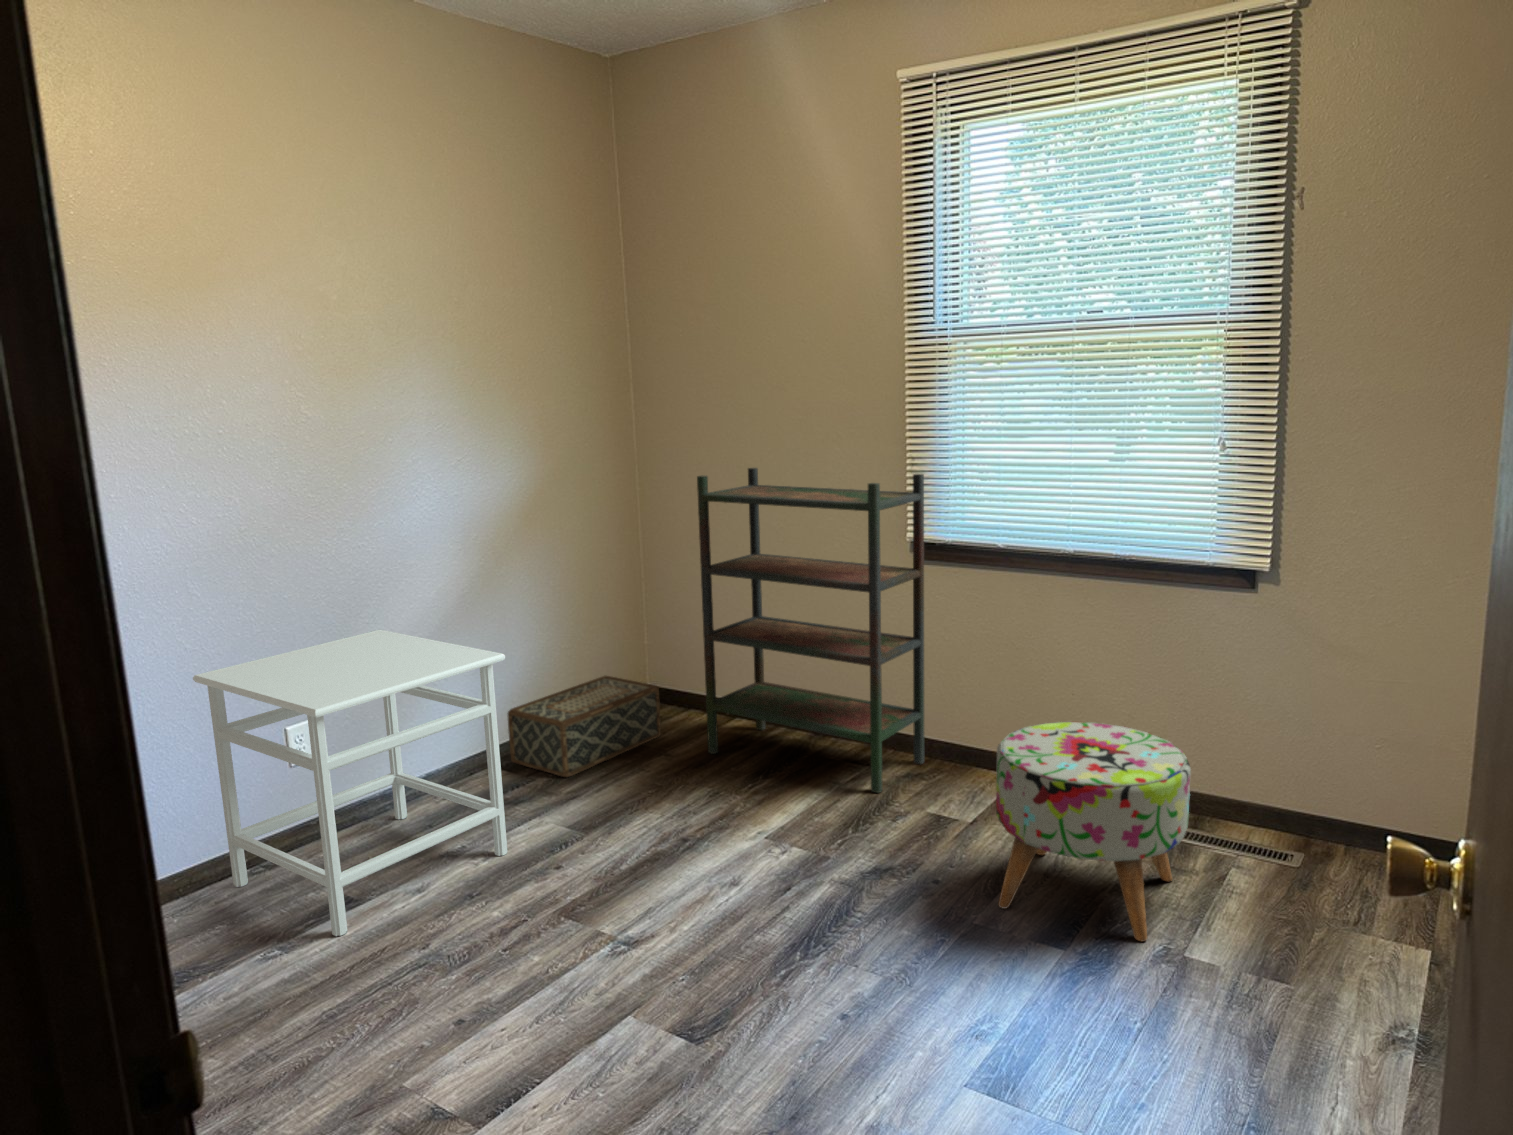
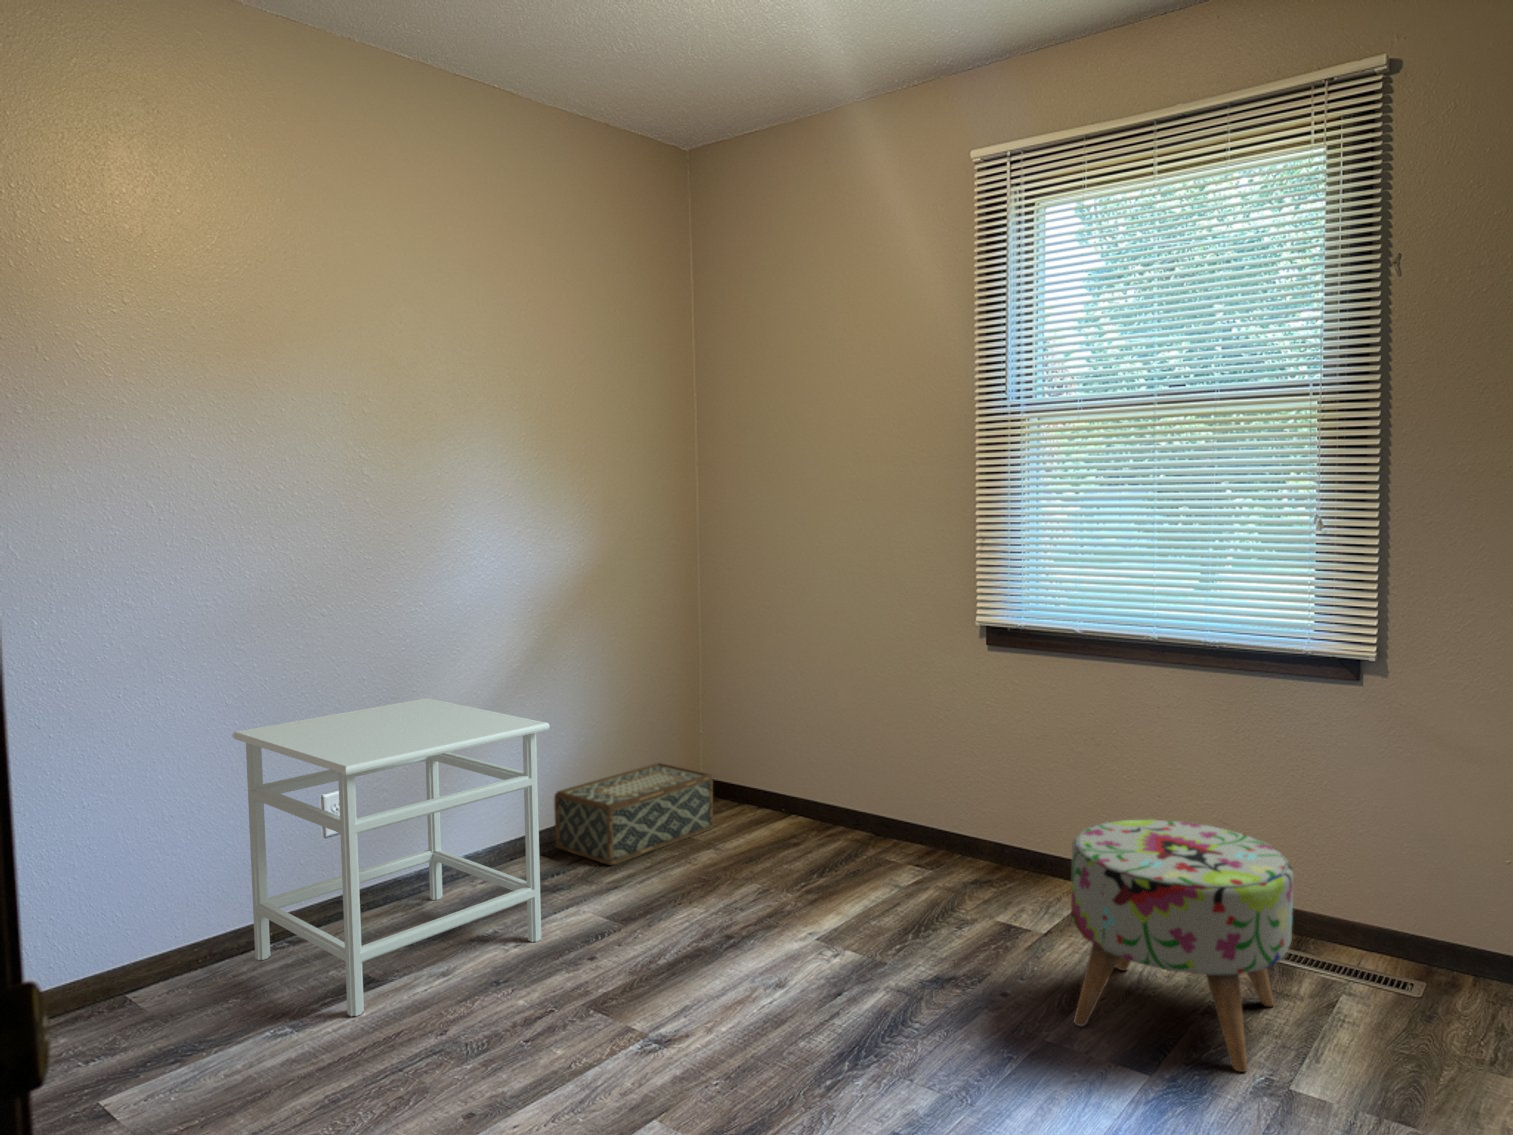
bookshelf: present [697,468,924,793] -> none [758,550,994,896]

